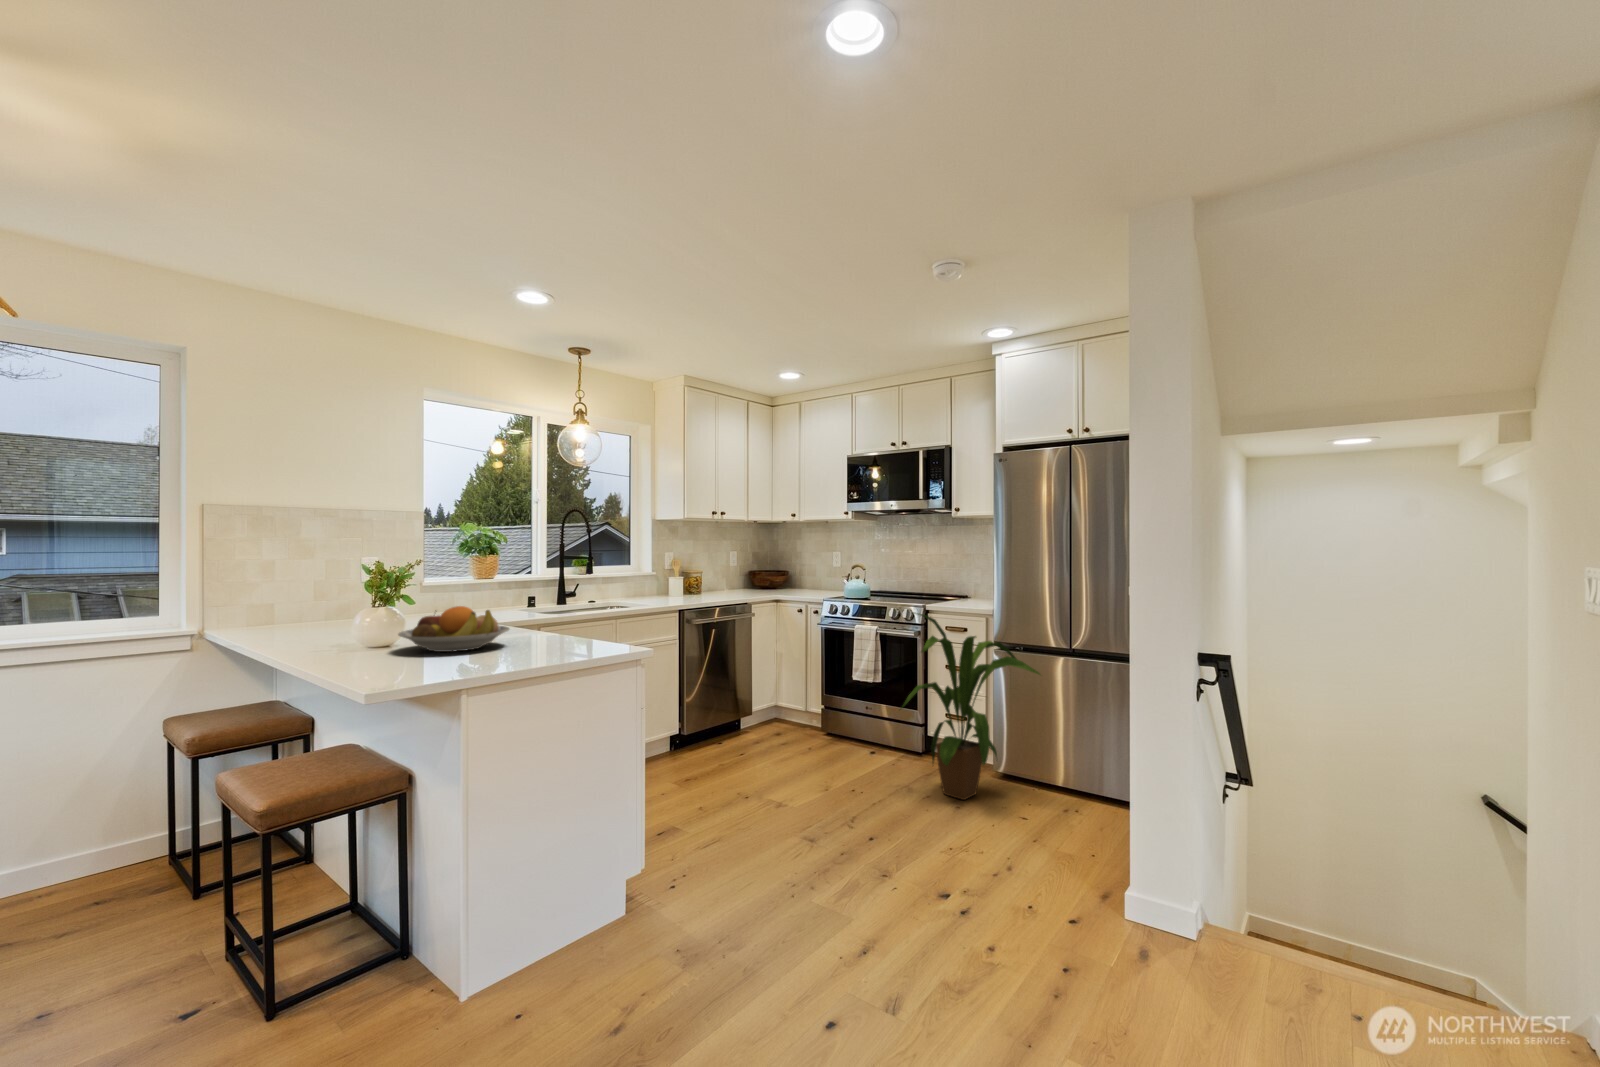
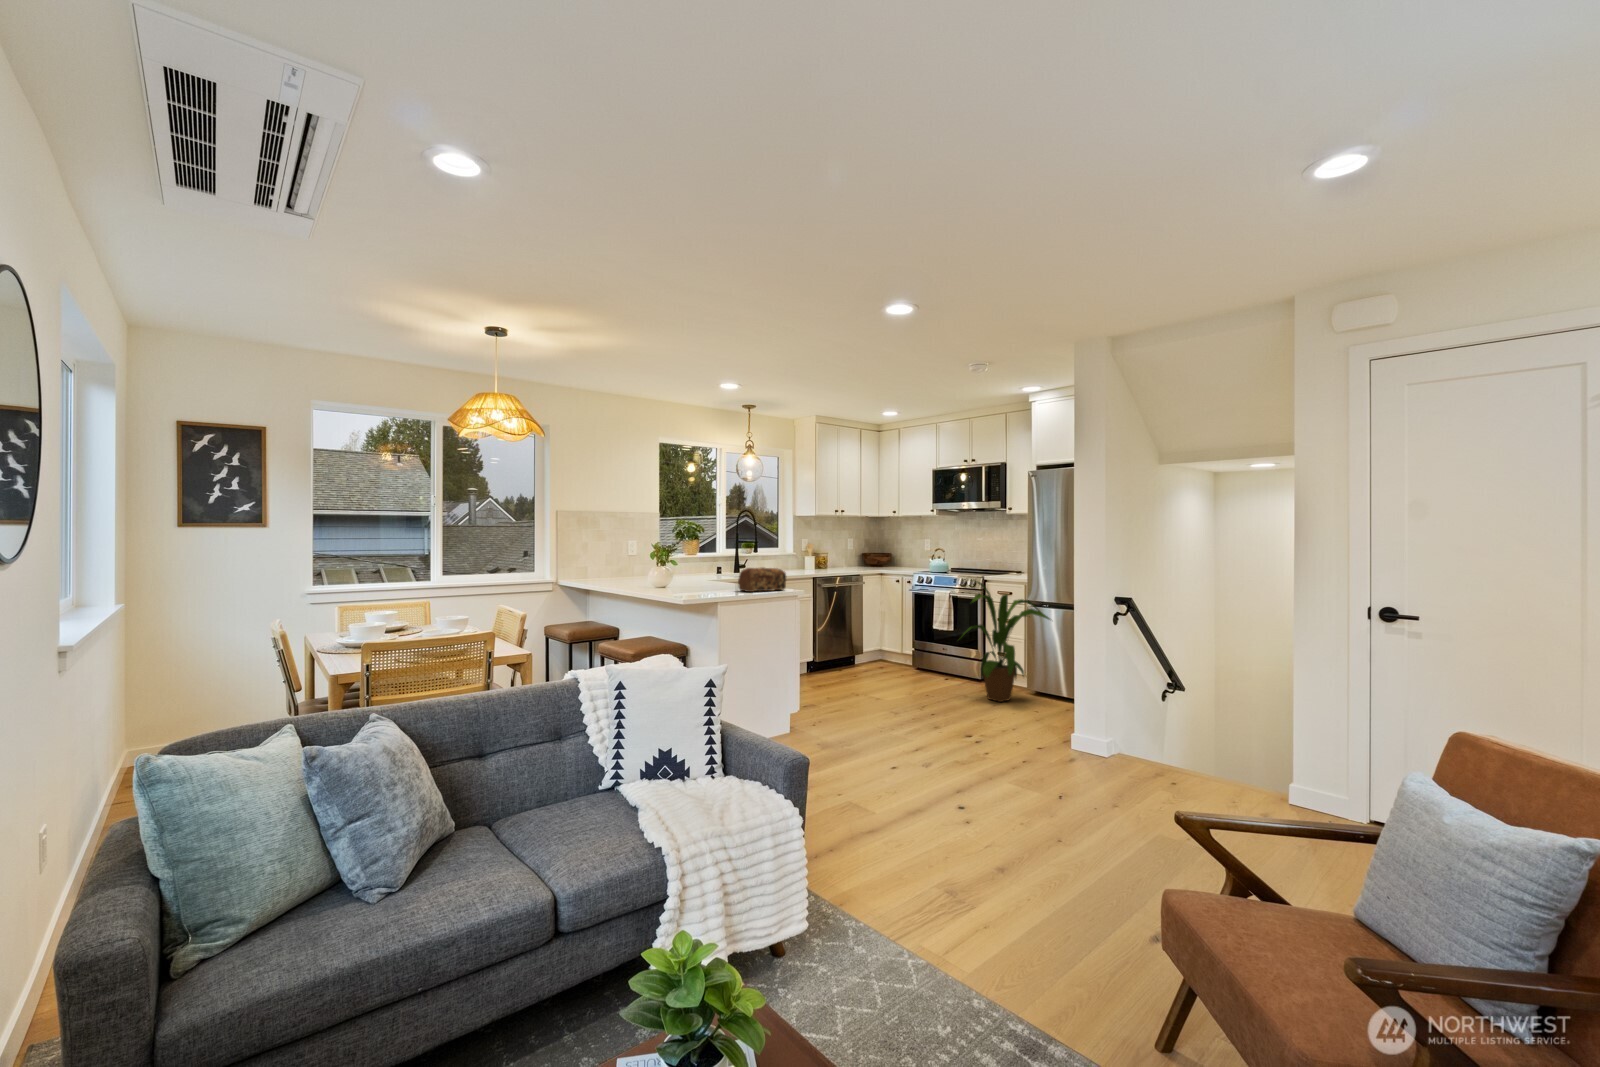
fruit bowl: present [398,606,509,652] -> none [675,566,728,589]
bread loaf: none [520,608,617,658] -> present [738,568,786,592]

